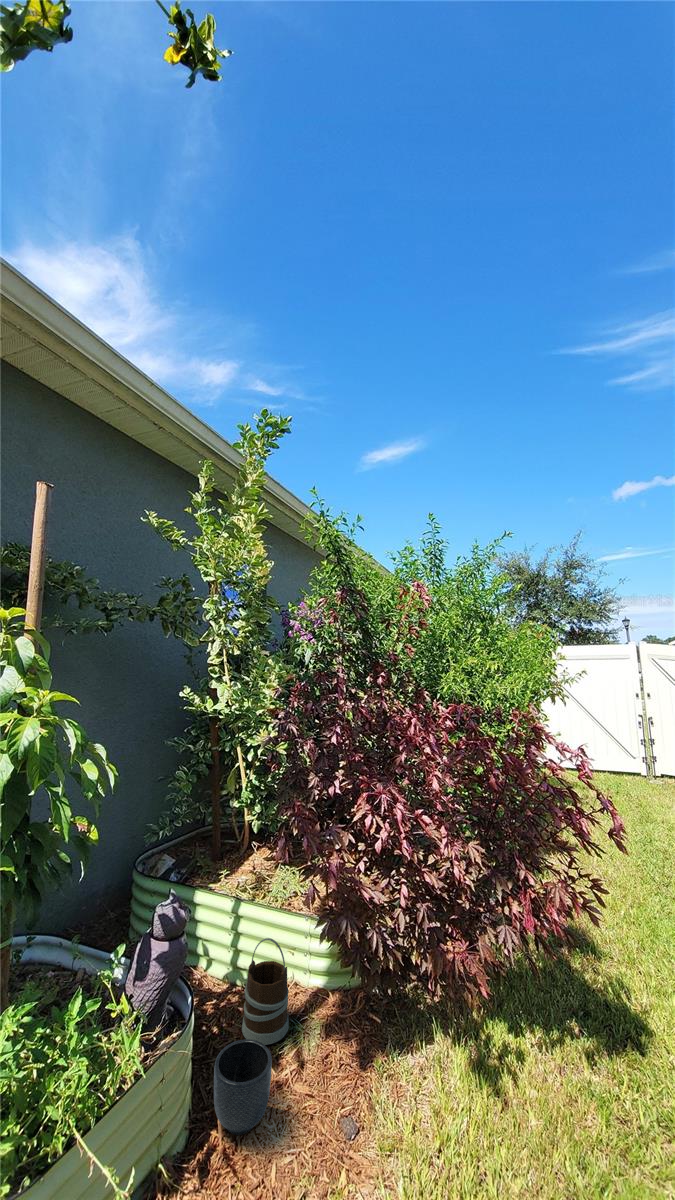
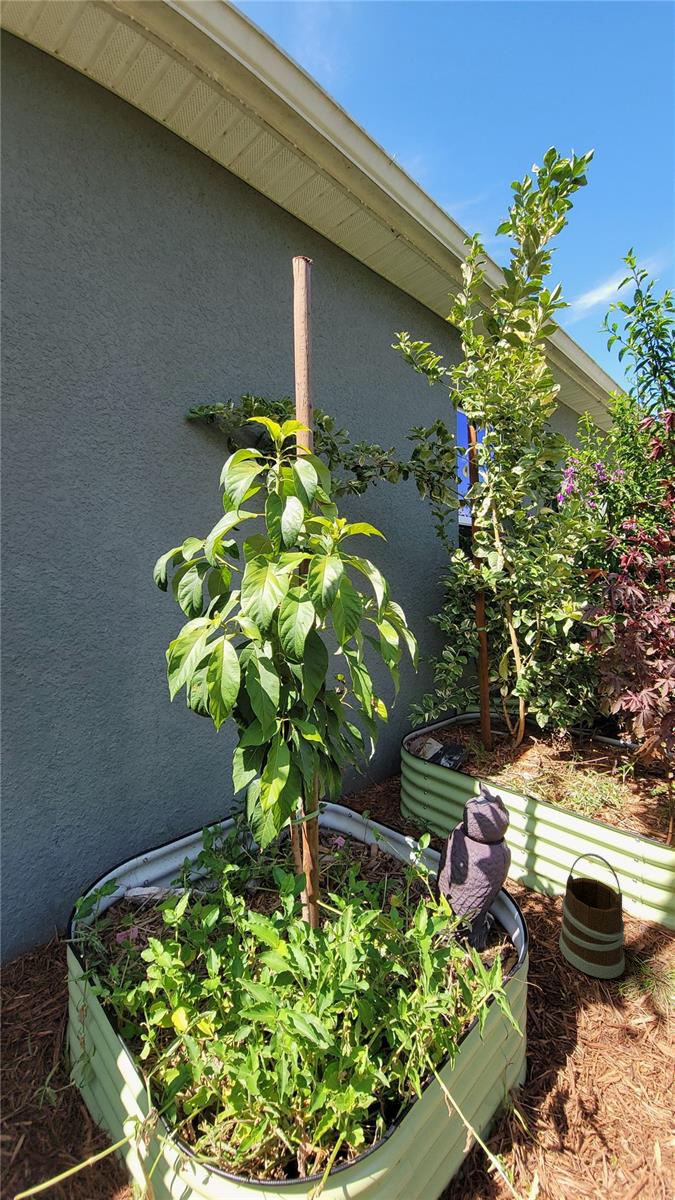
planter: present [214,1039,272,1135] -> none [553,973,638,1091]

